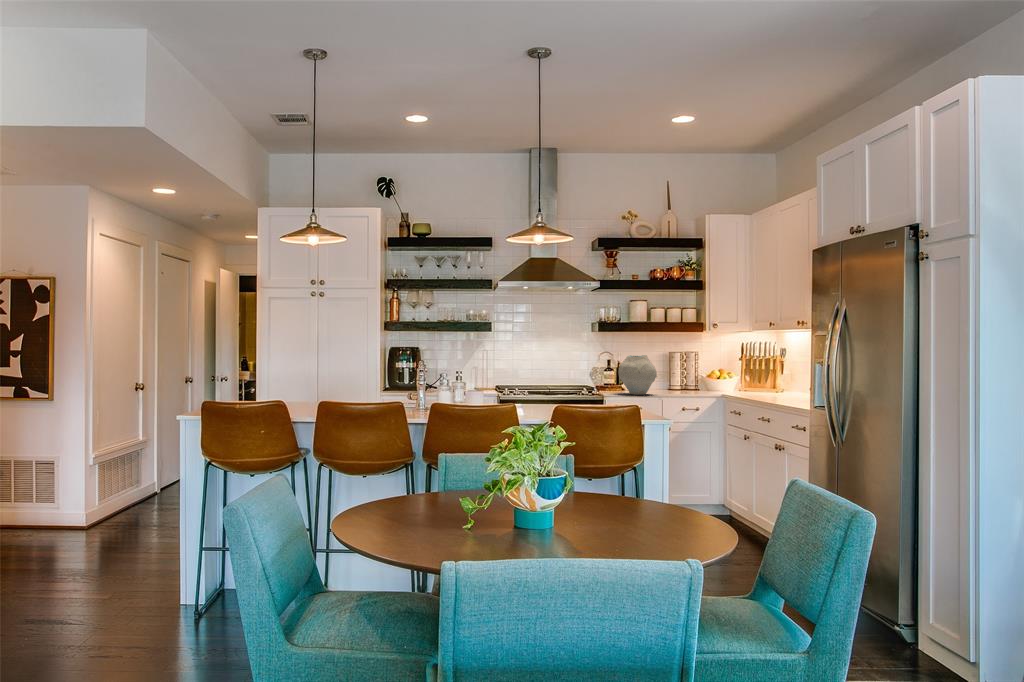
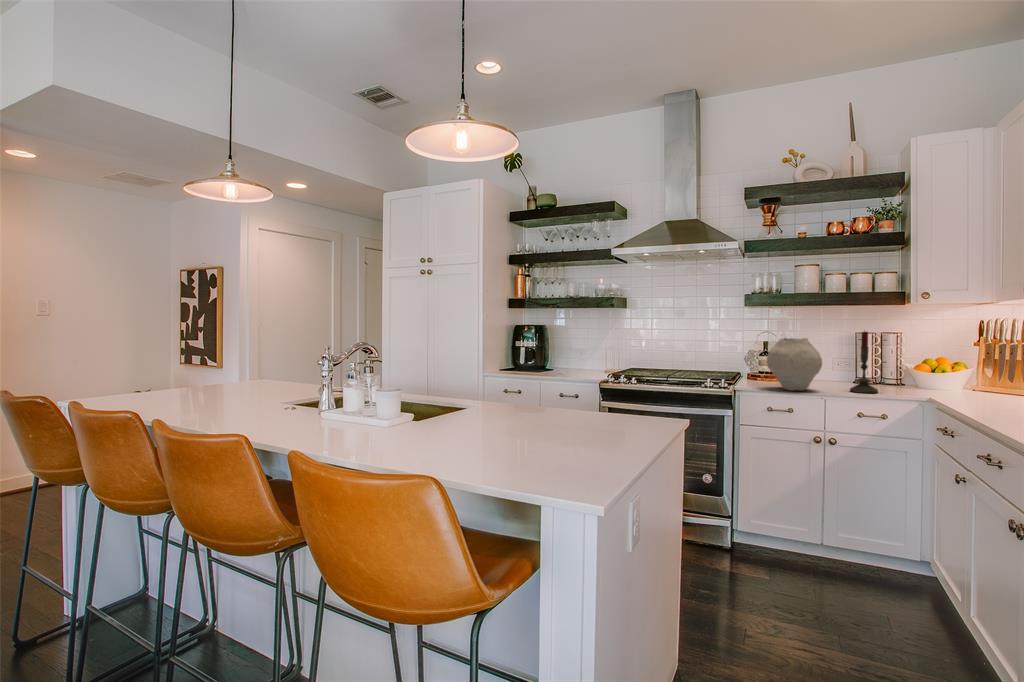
candle: none [672,349,691,395] -> present [850,331,878,393]

